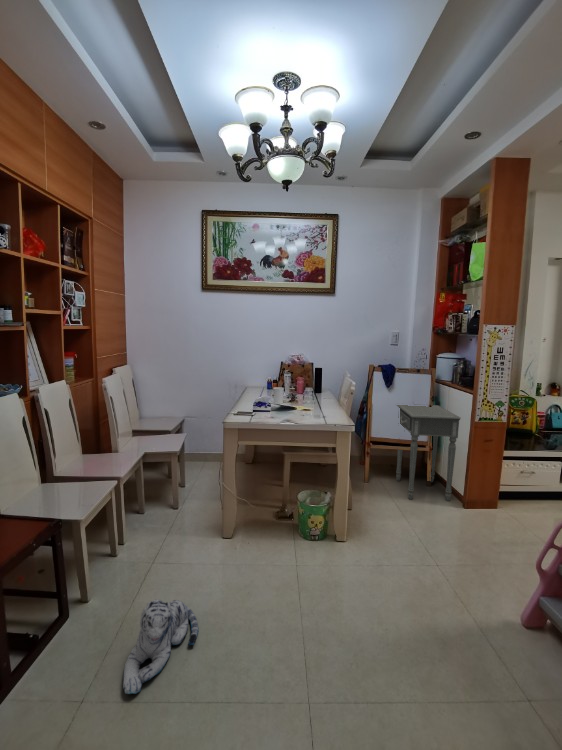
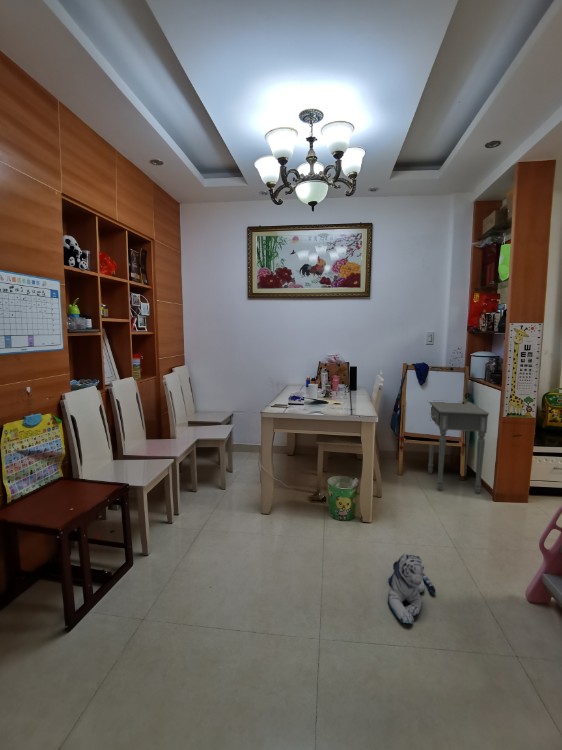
plush toy: present [123,600,199,694] -> present [388,554,436,624]

